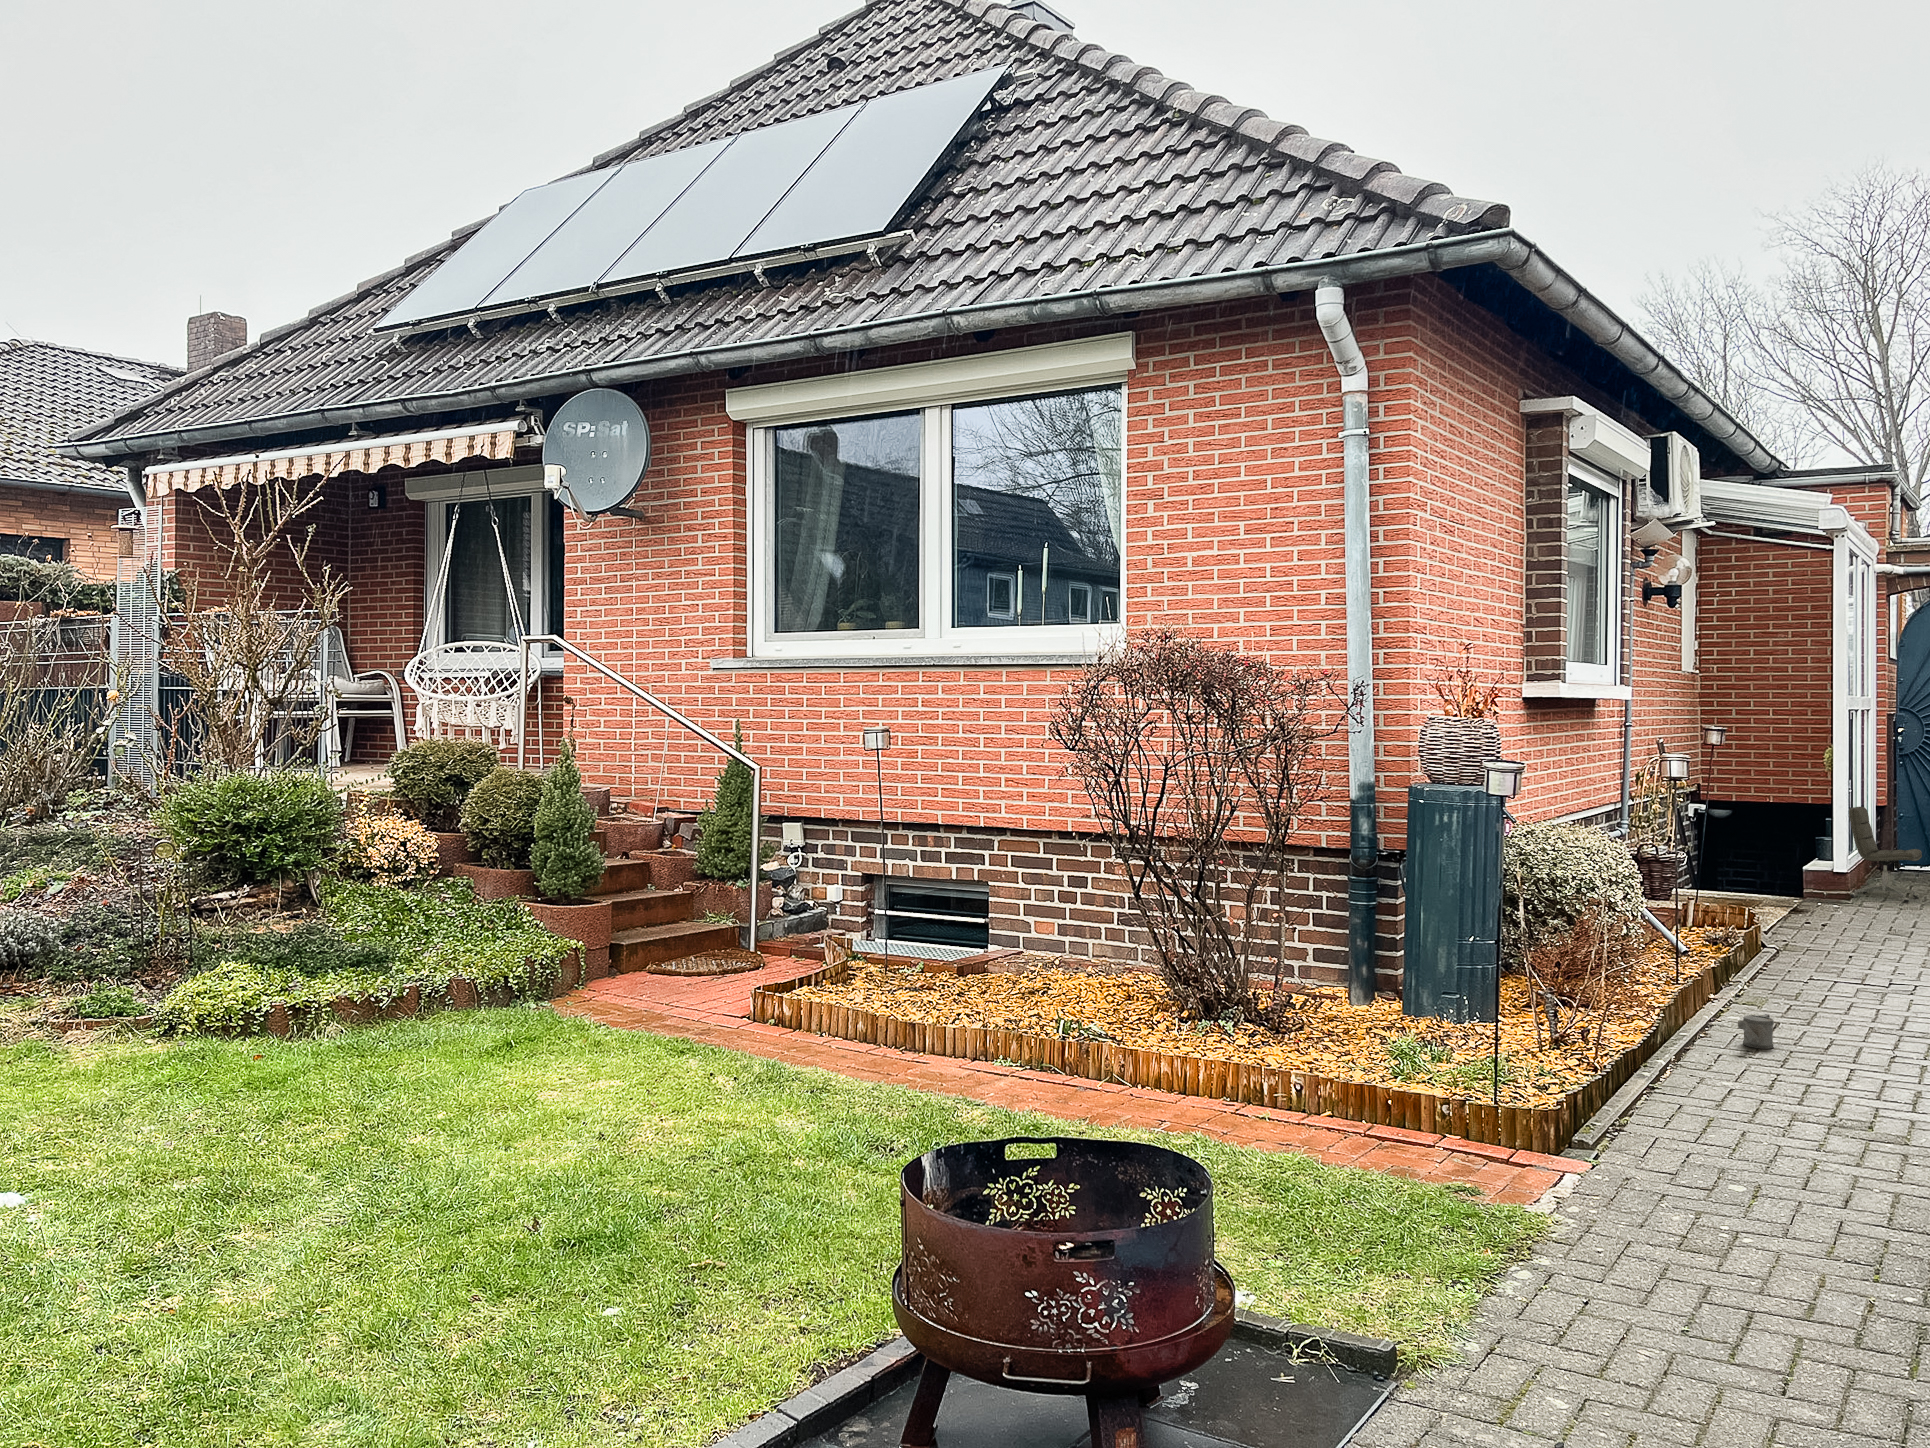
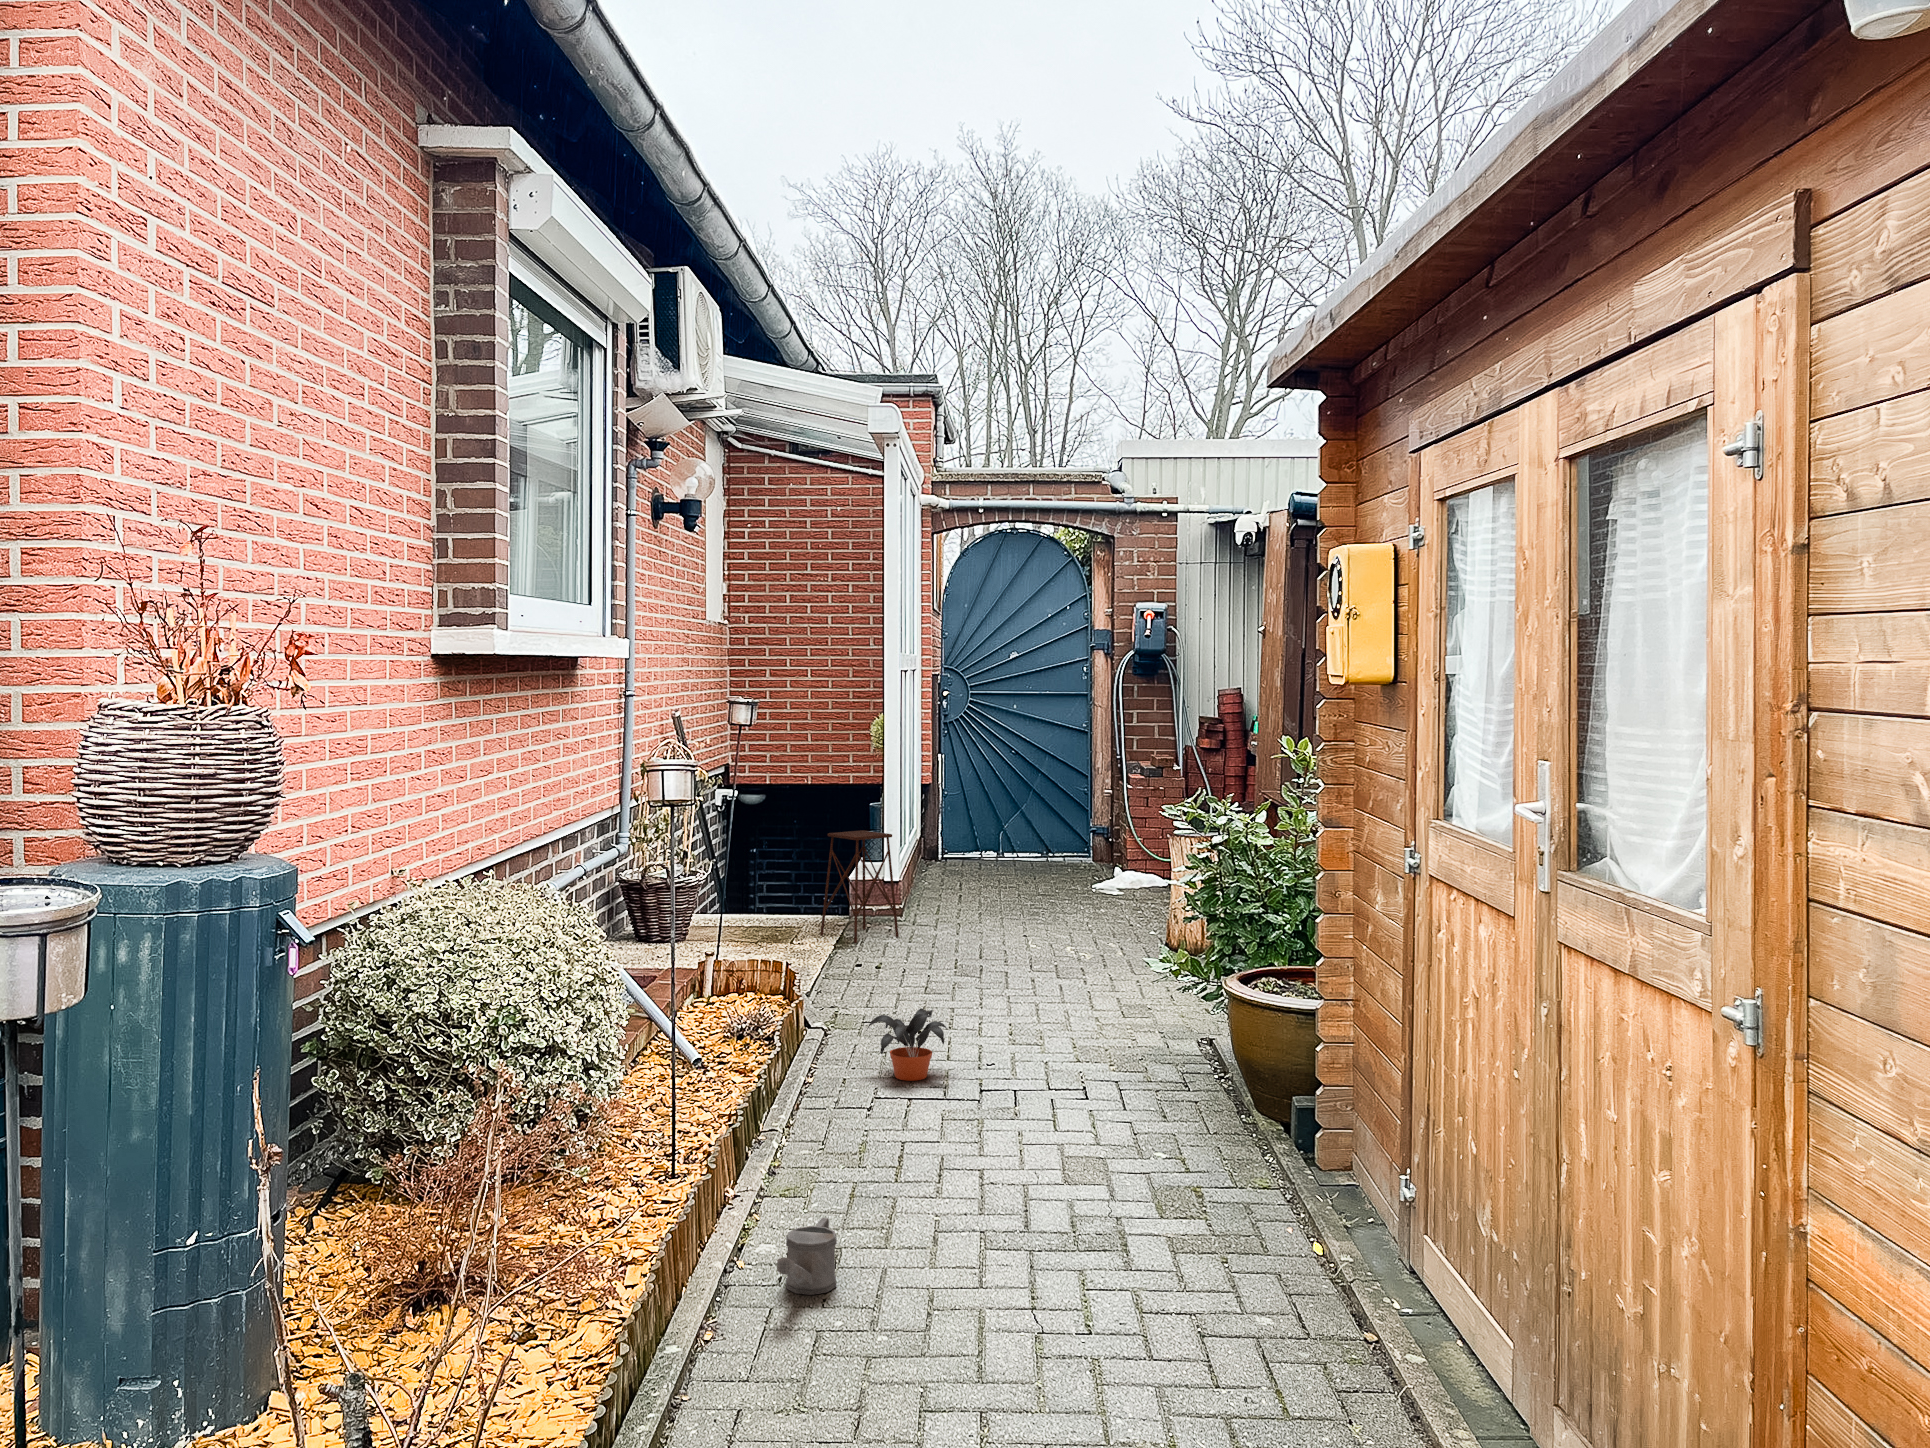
chair: present [1849,807,1922,903] -> none [901,791,979,909]
side table: none [1776,831,1842,914] -> present [820,830,899,943]
potted plant: none [1804,938,1867,983] -> present [867,1008,947,1081]

